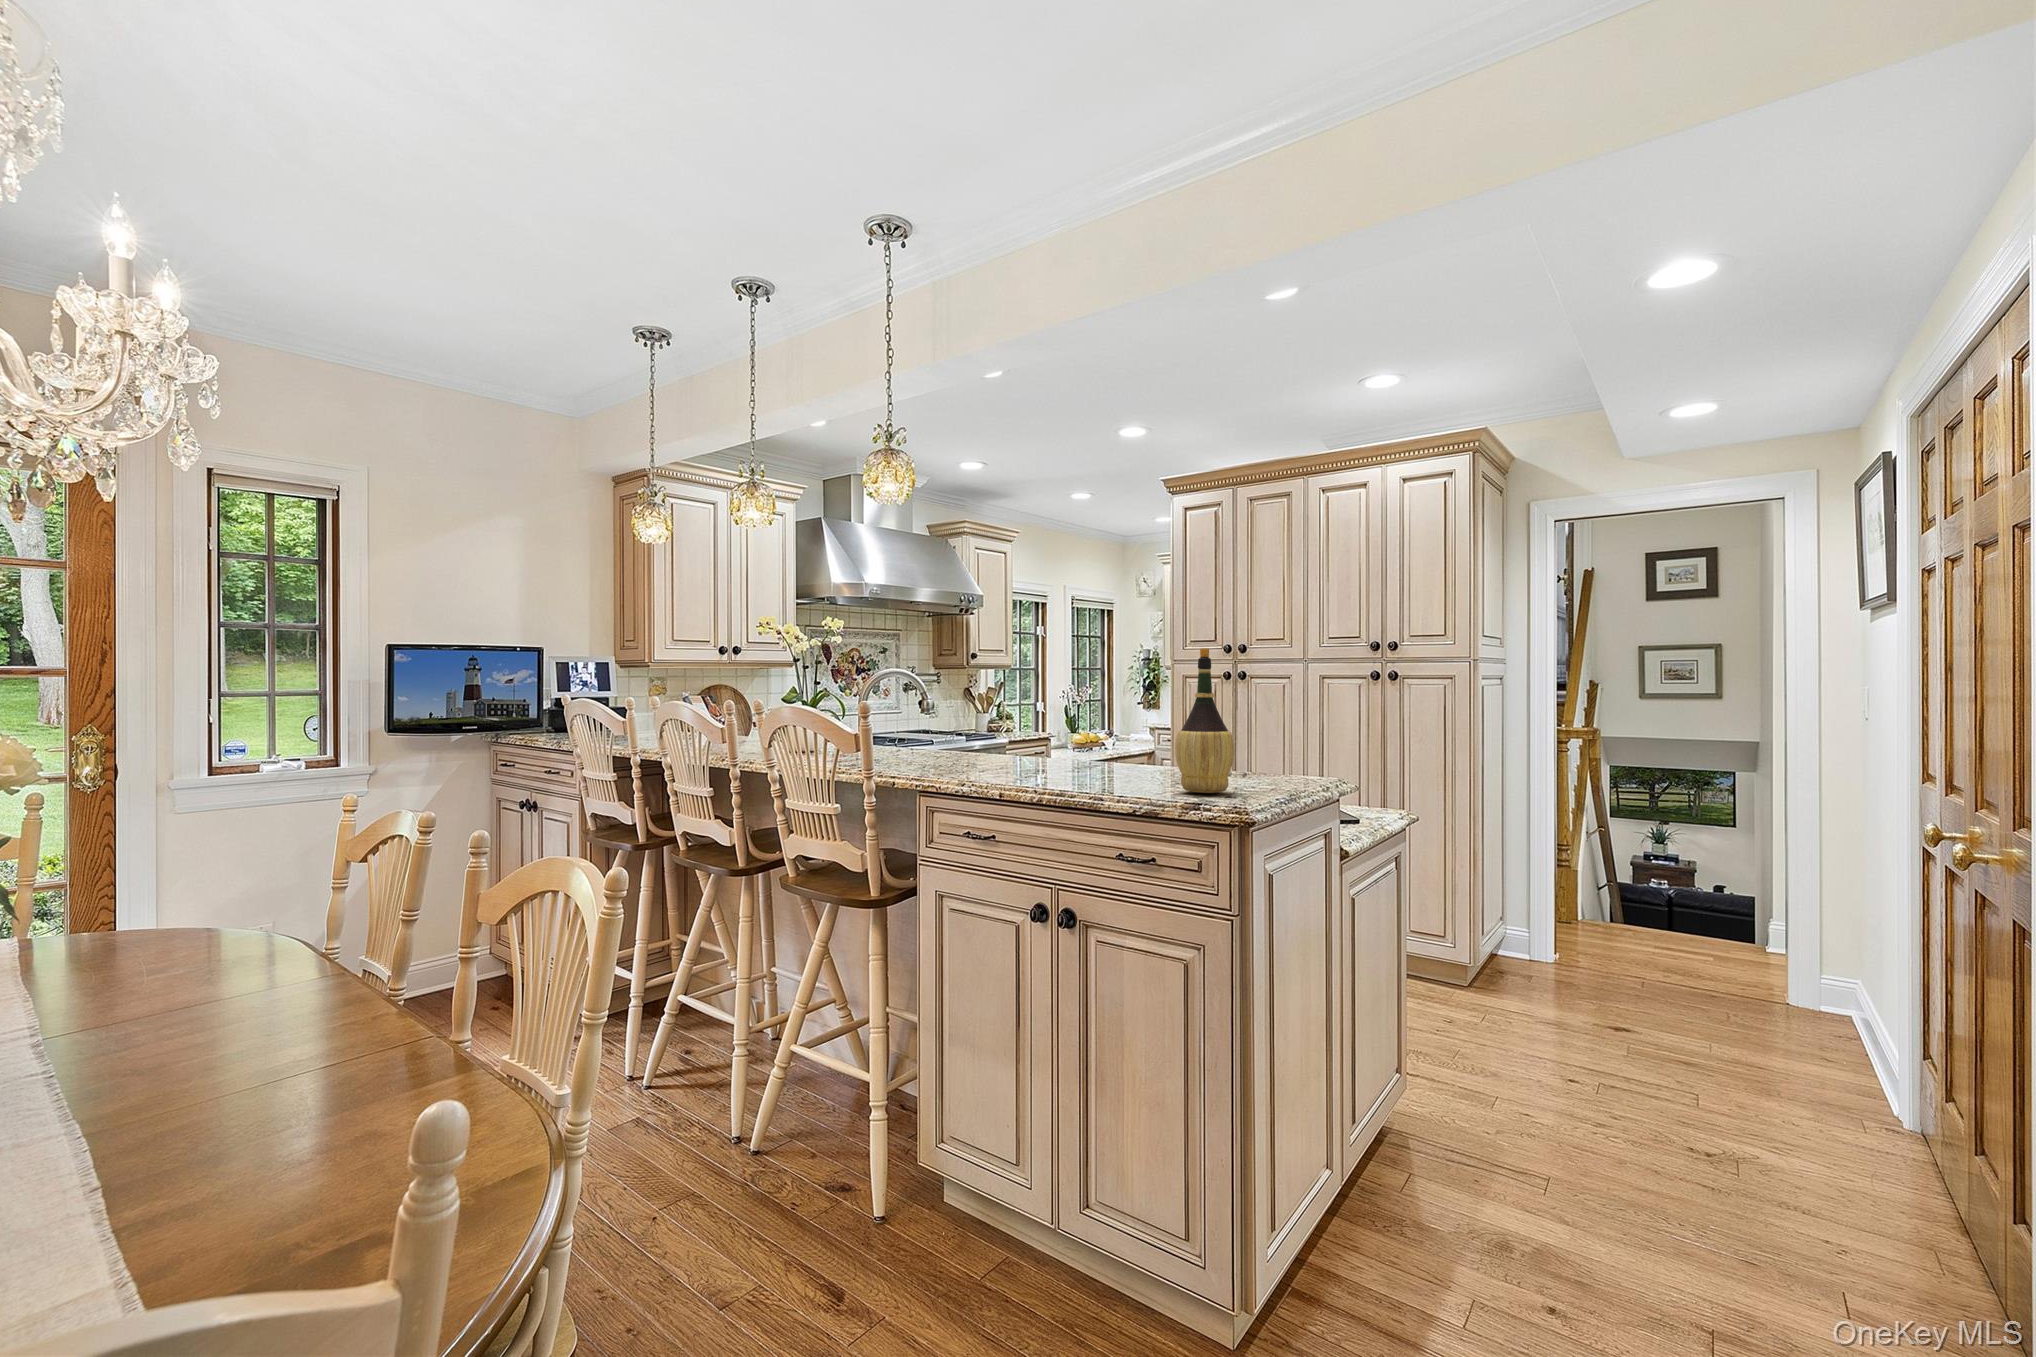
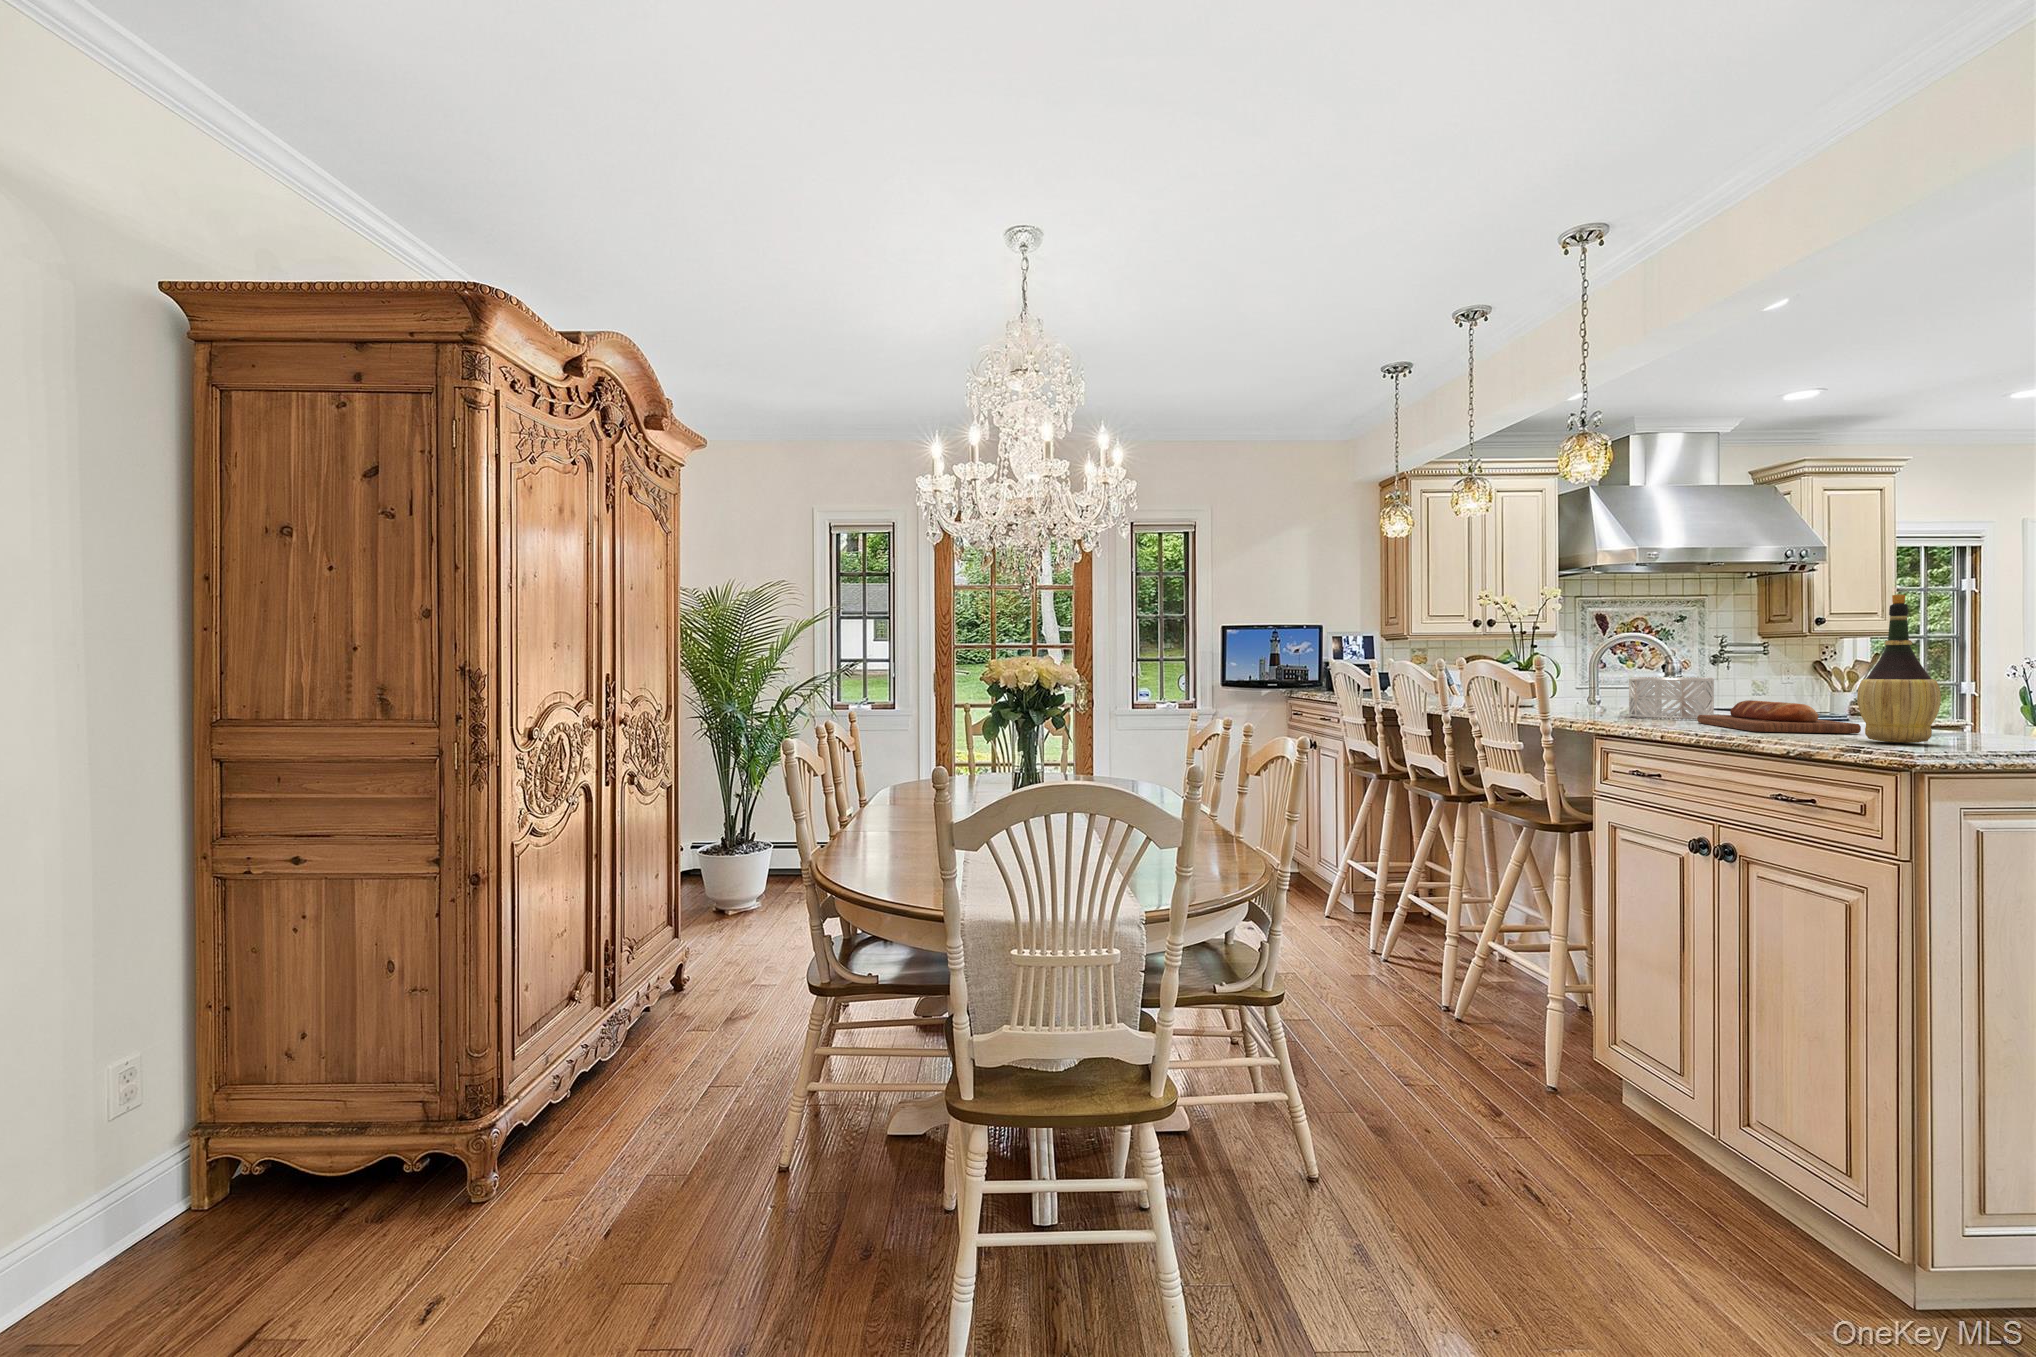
decorative bowl: none [933,720,1005,767] -> present [1629,677,1714,719]
bread loaf: none [1006,747,1150,784] -> present [1697,700,1861,733]

